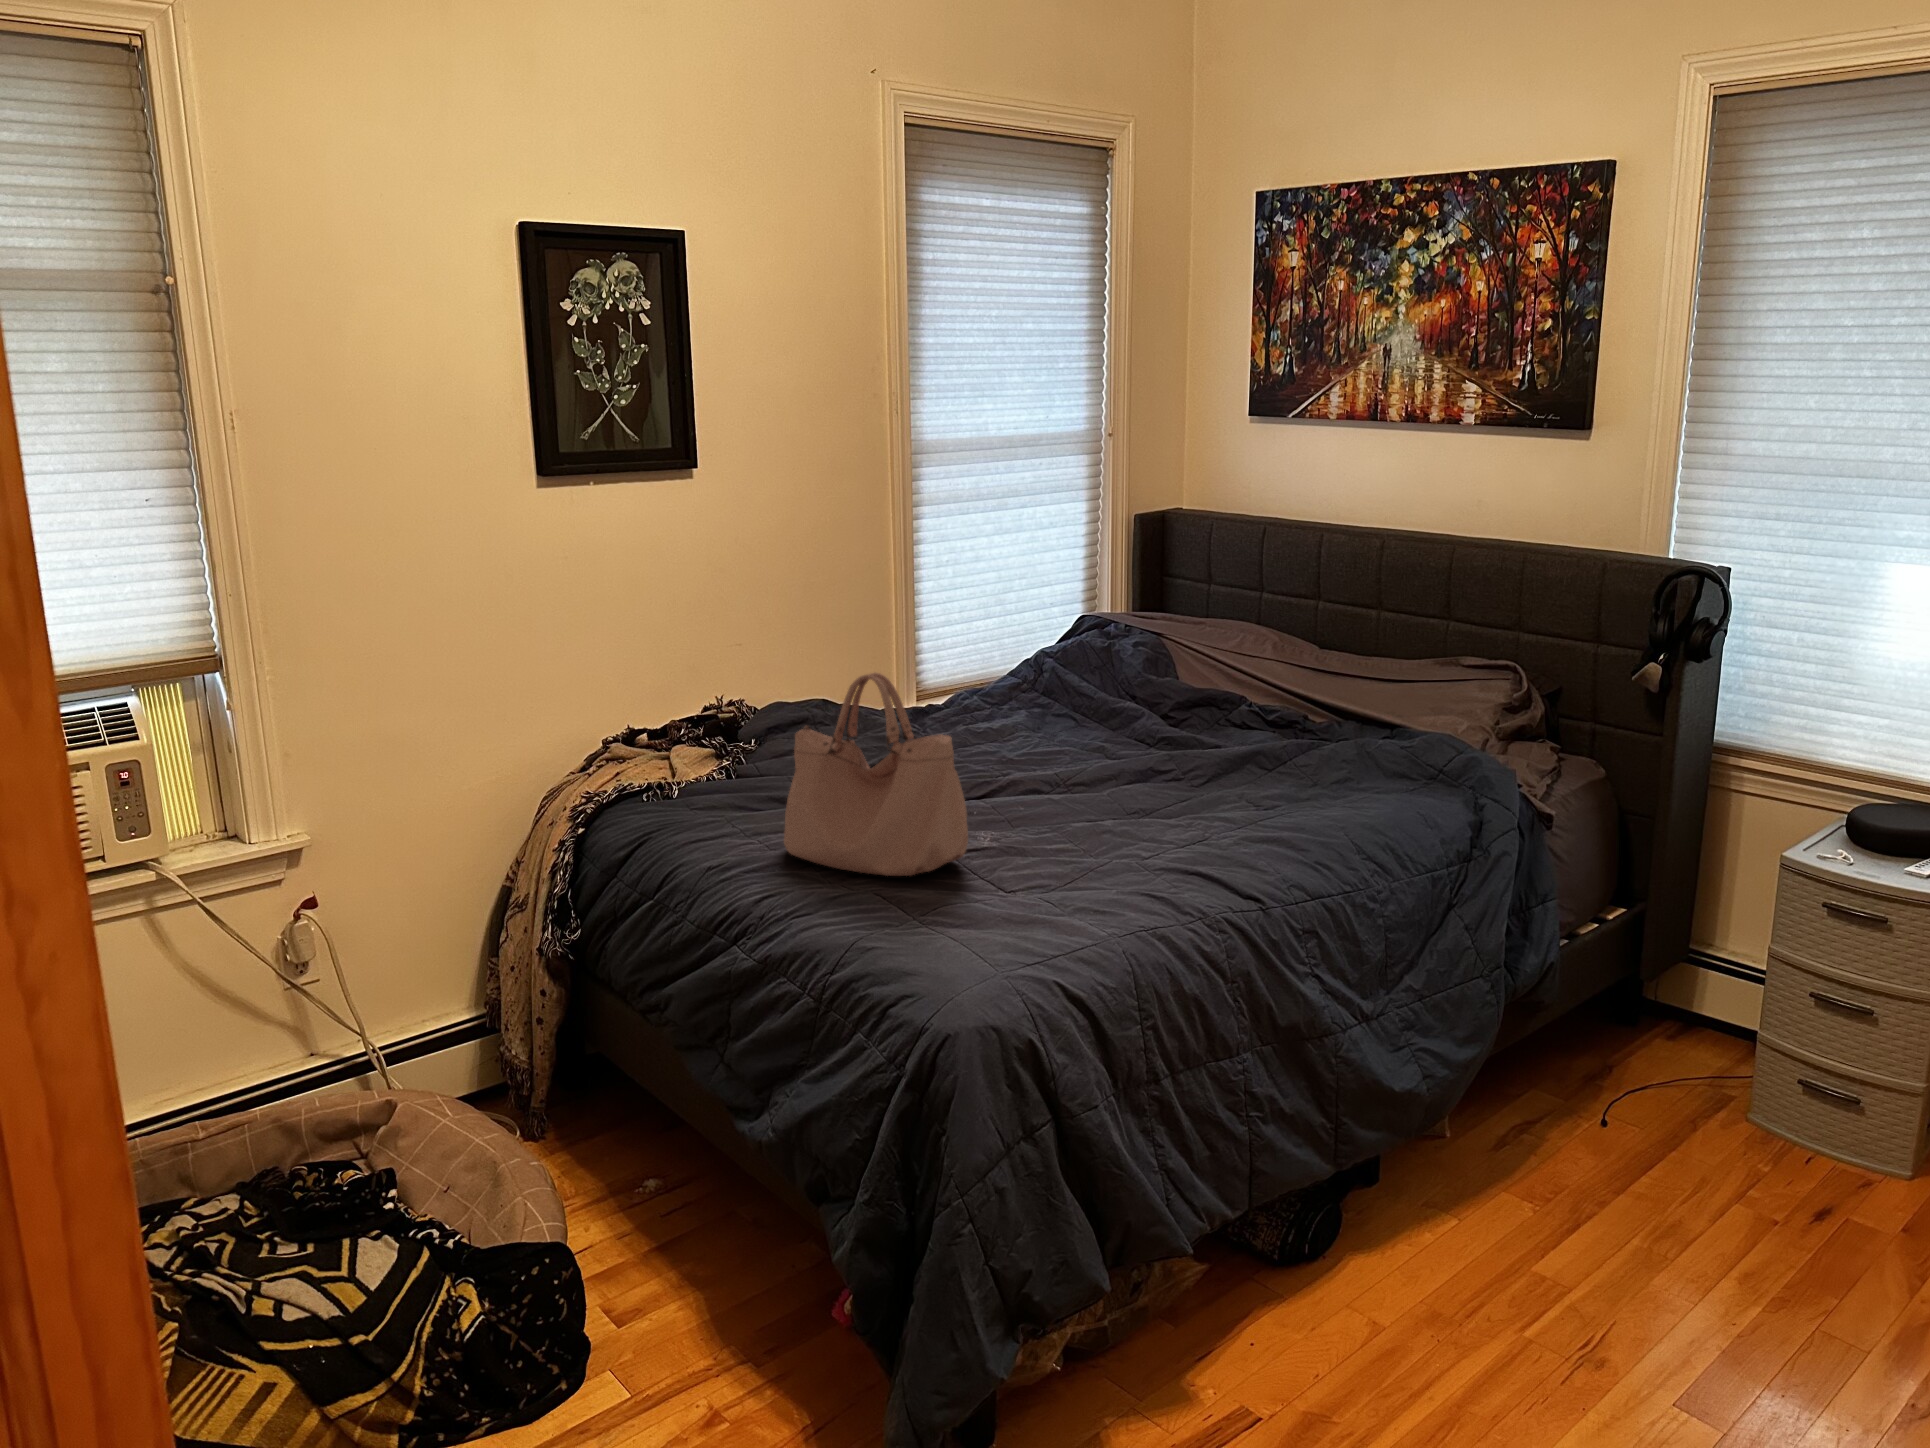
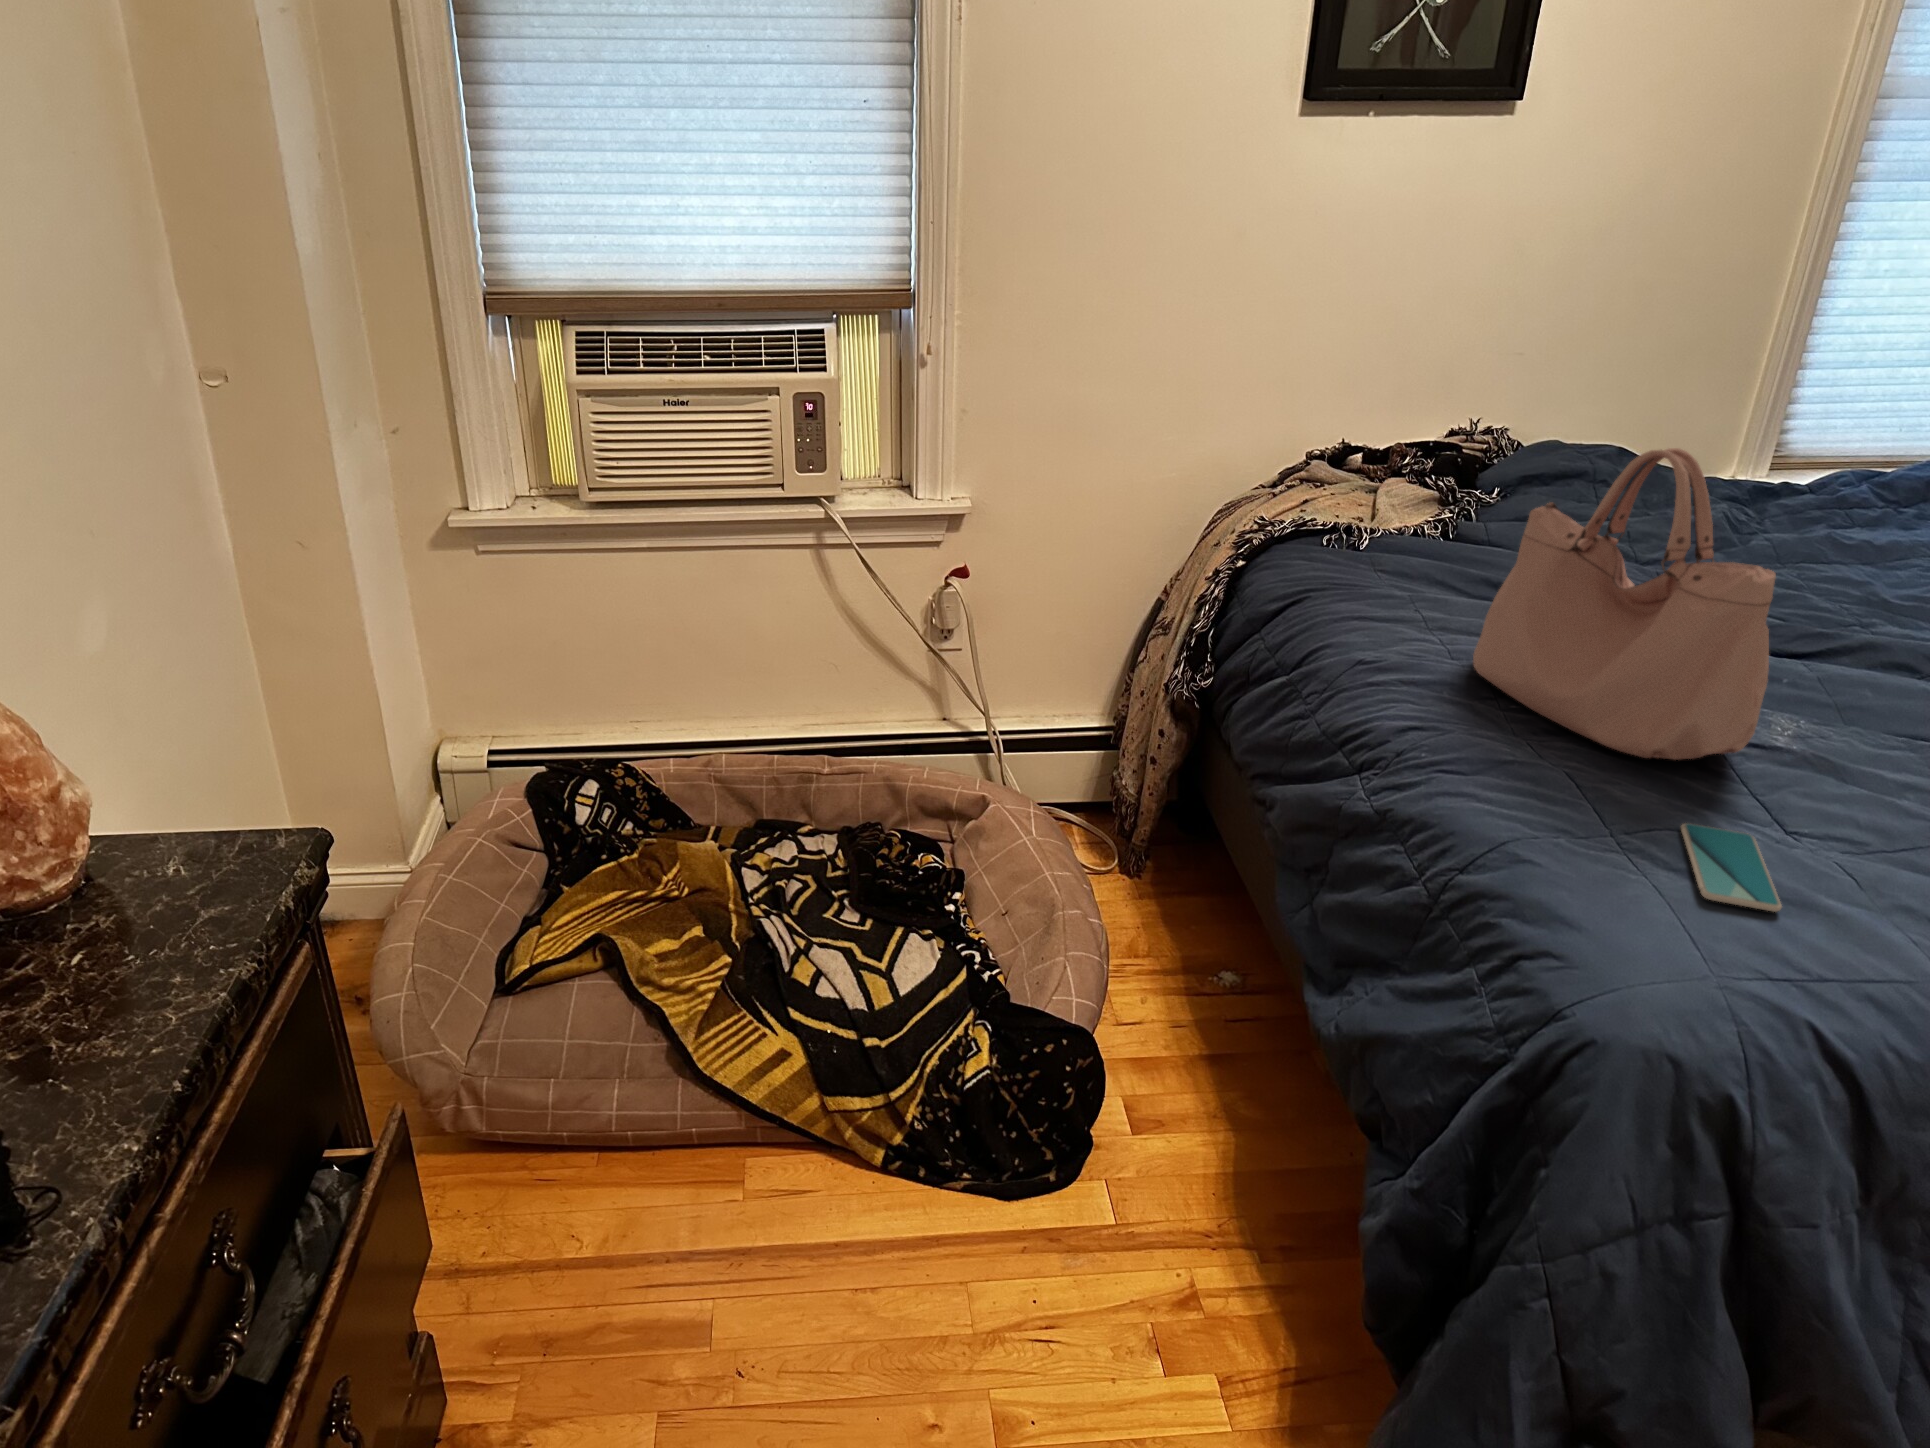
smartphone: none [946,899,1014,937] -> present [1681,823,1782,912]

